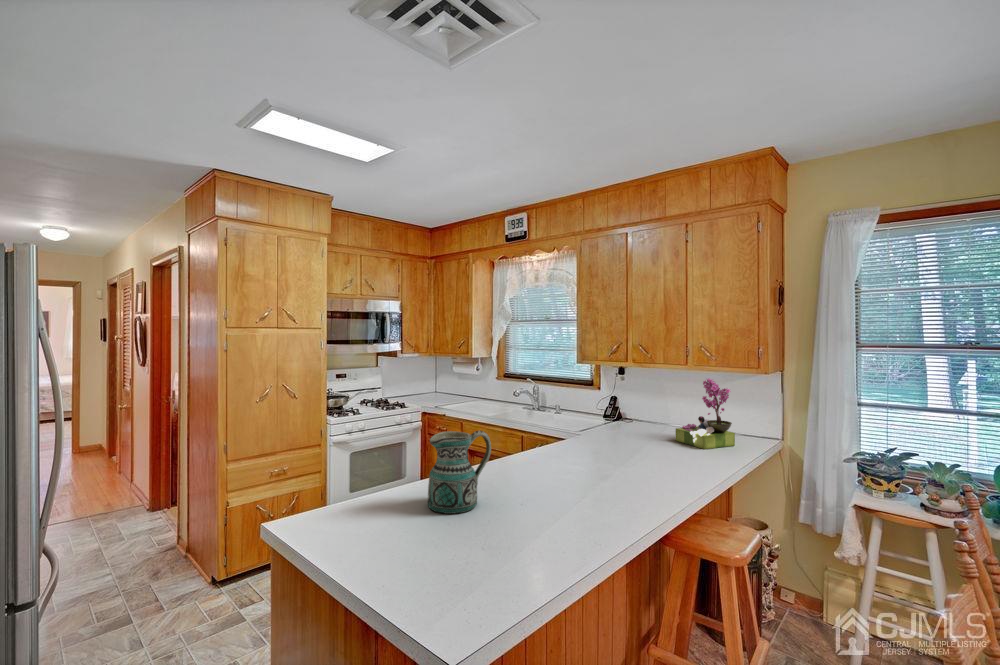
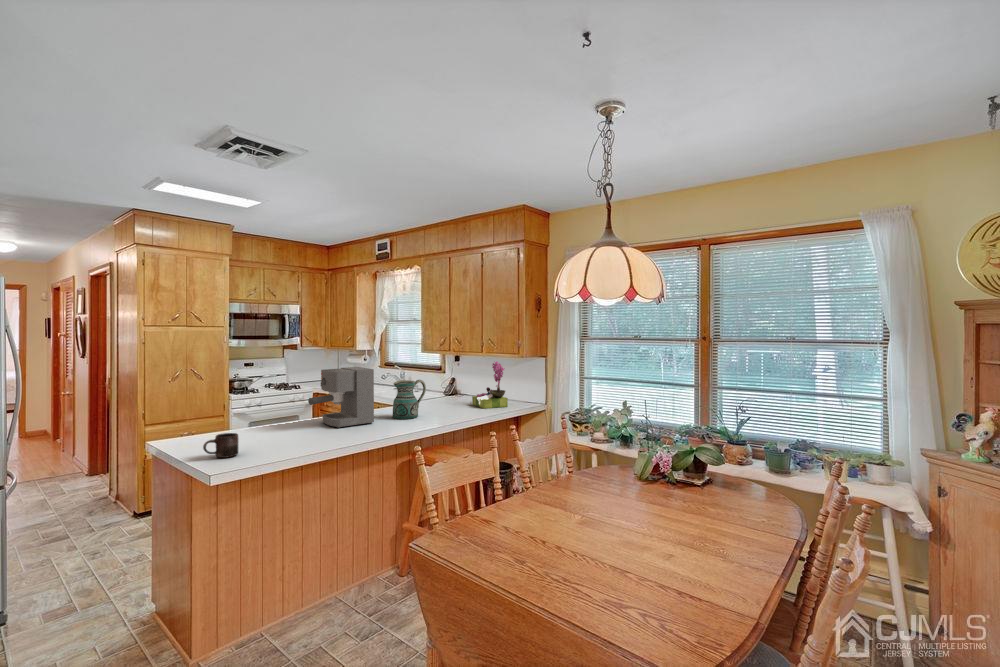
coffee maker: none [495,390,583,491] -> present [308,367,374,428]
ceramic pitcher: present [428,431,491,514] -> present [393,380,426,419]
mug: none [385,525,439,577] -> present [203,433,238,458]

